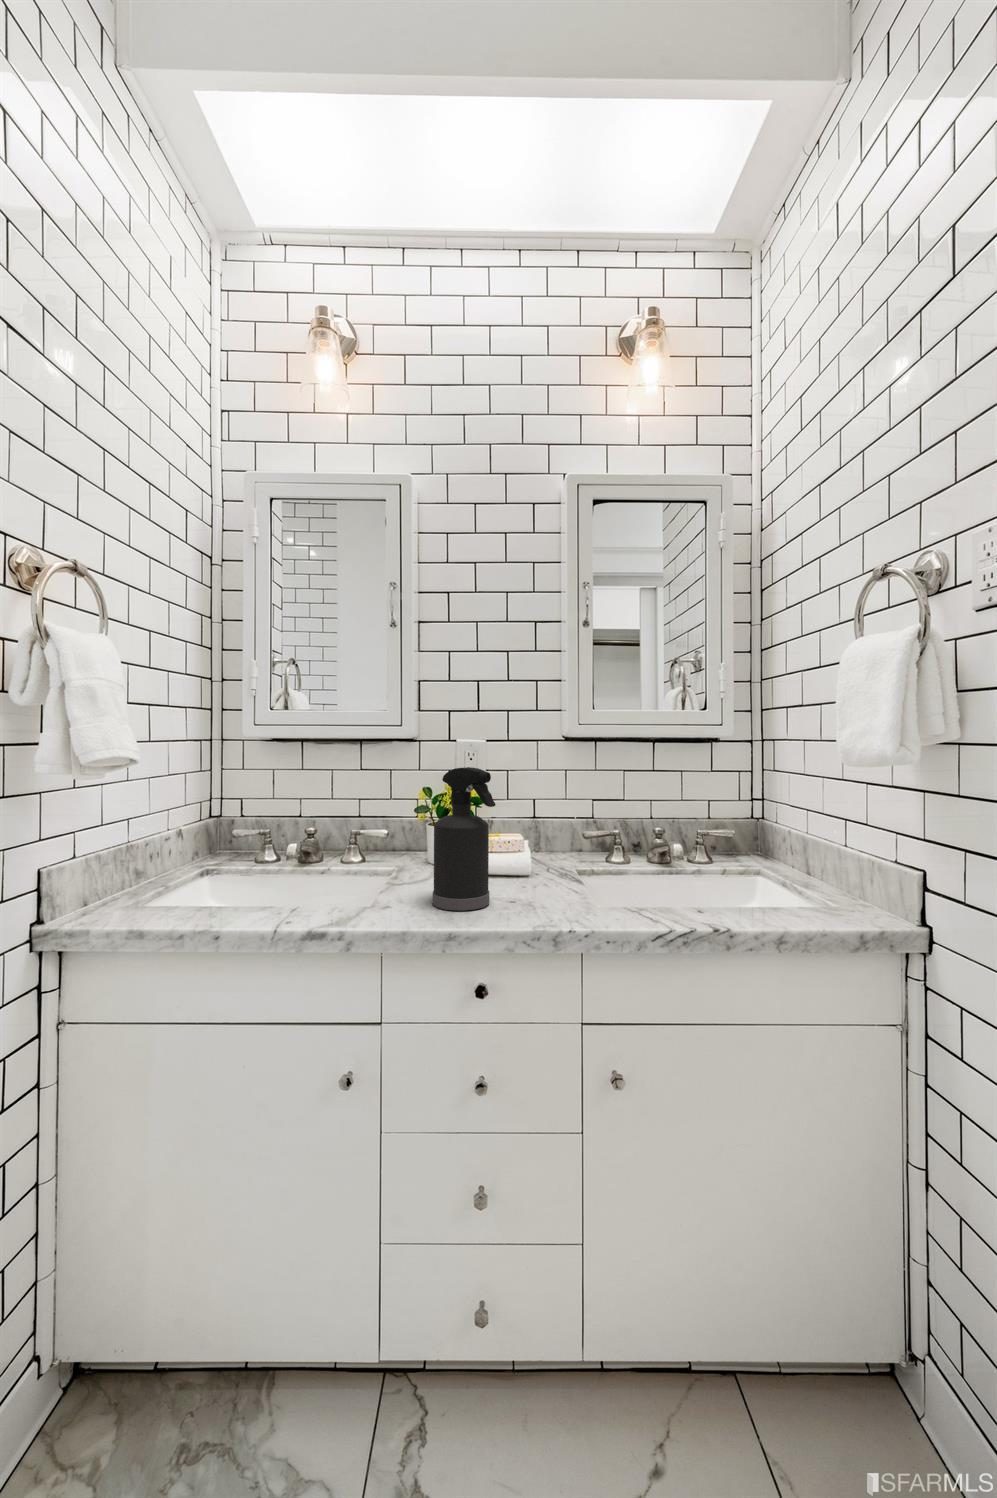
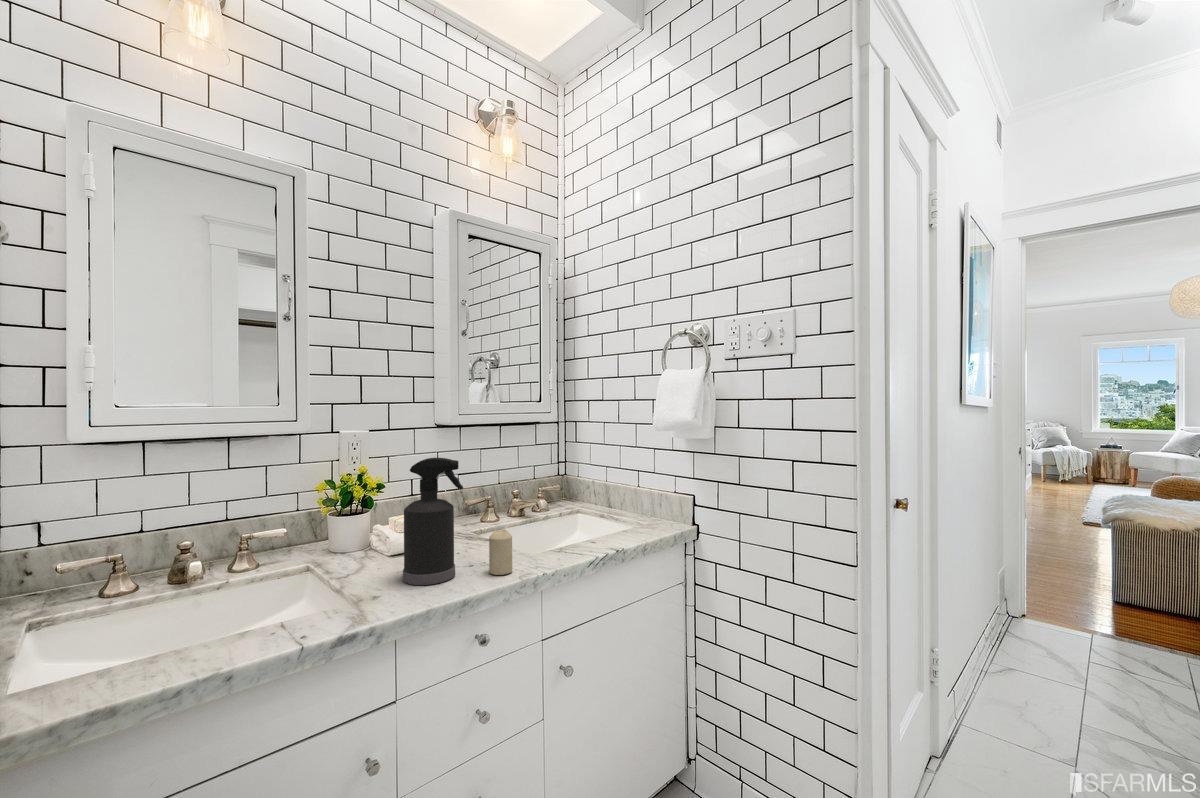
candle: none [518,863,547,920] -> present [489,529,512,575]

